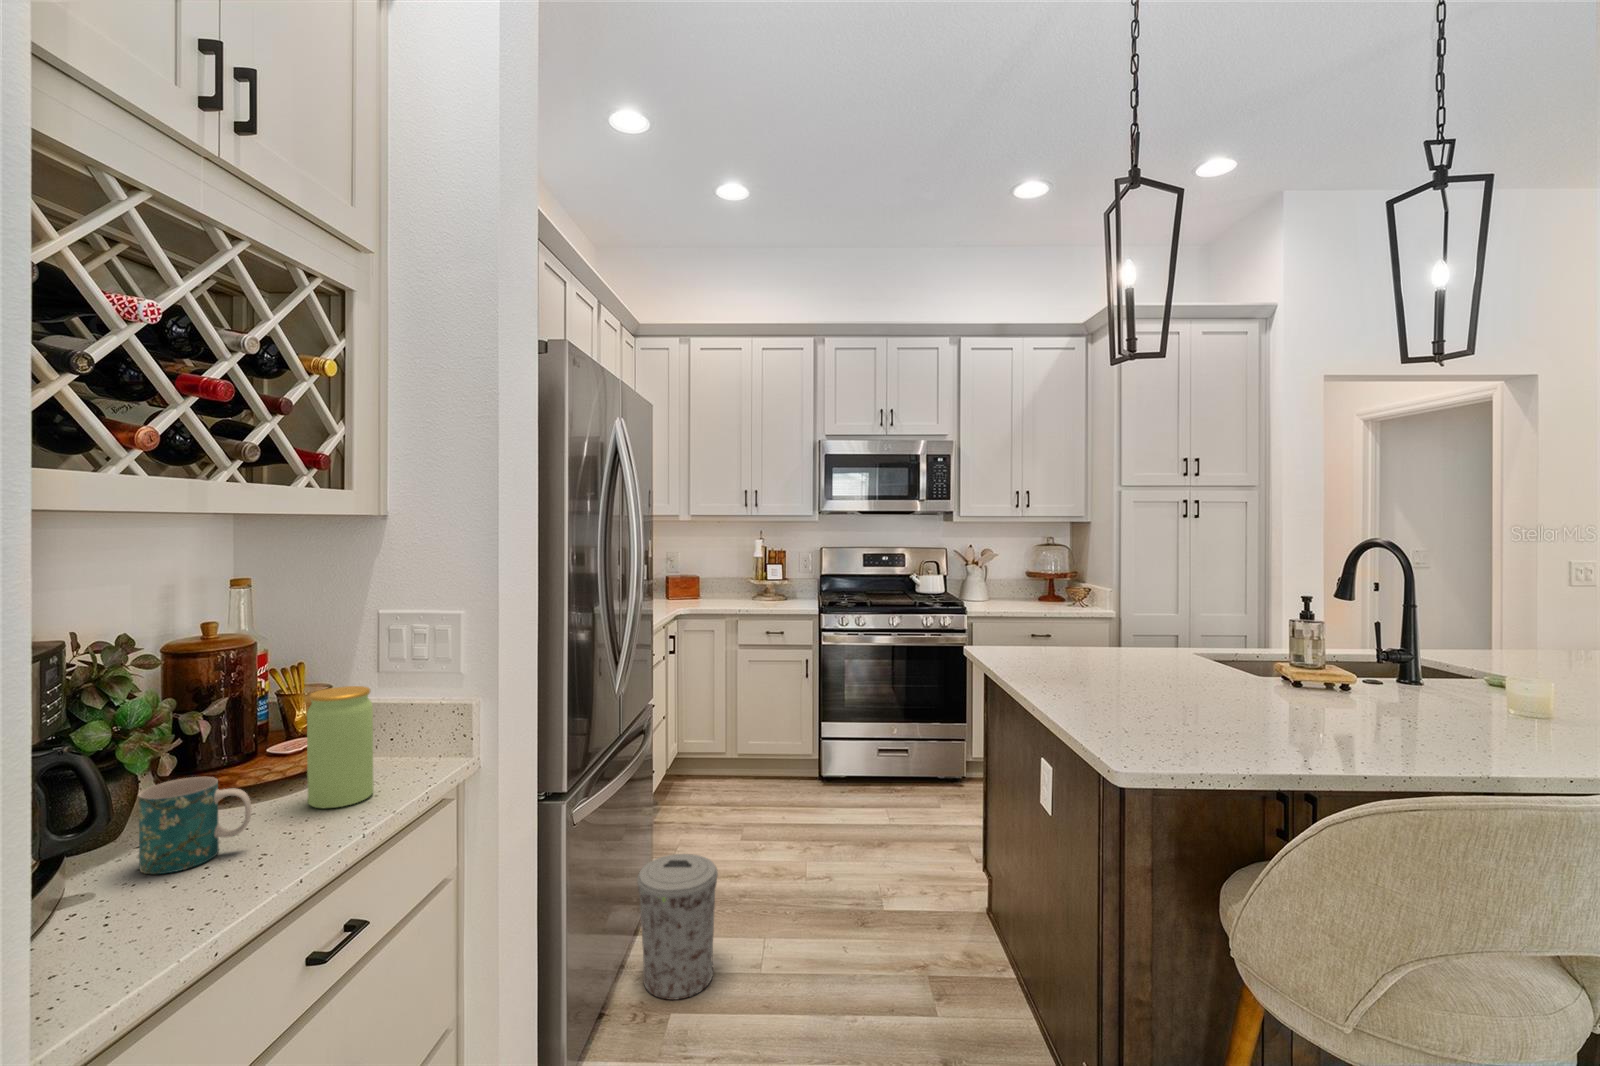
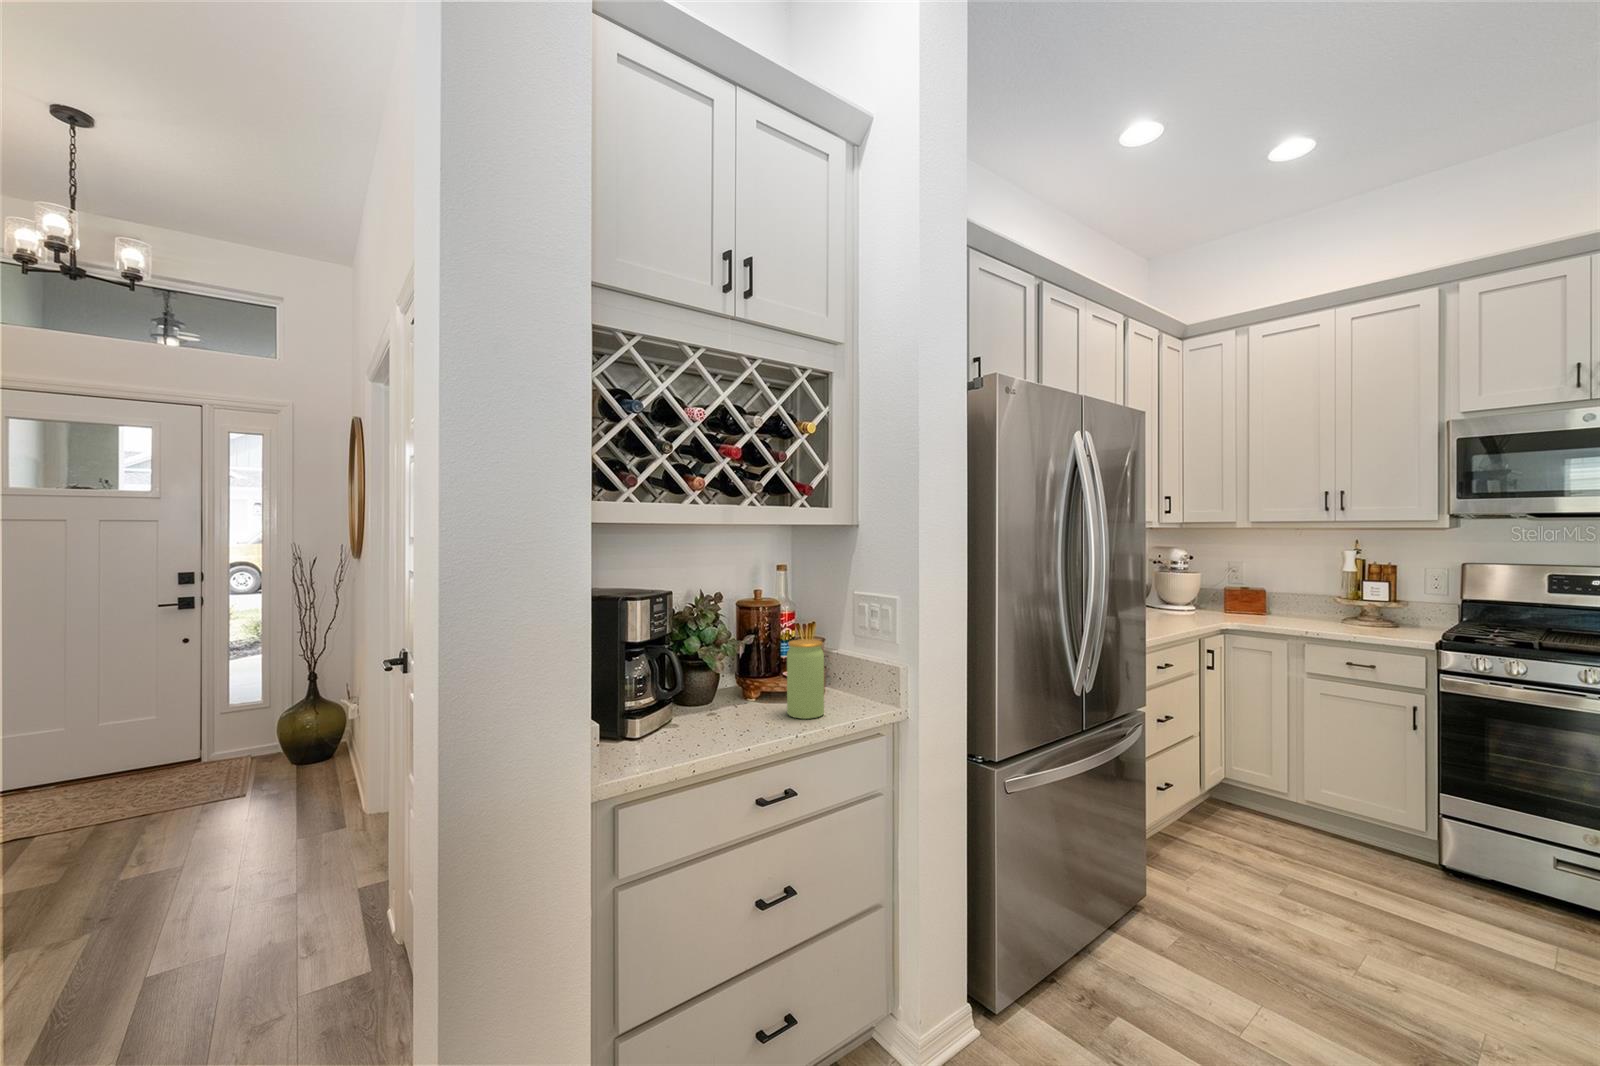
mug: present [139,777,251,874] -> none [695,678,742,728]
trash can: present [637,854,718,1000] -> none [1094,861,1185,1016]

